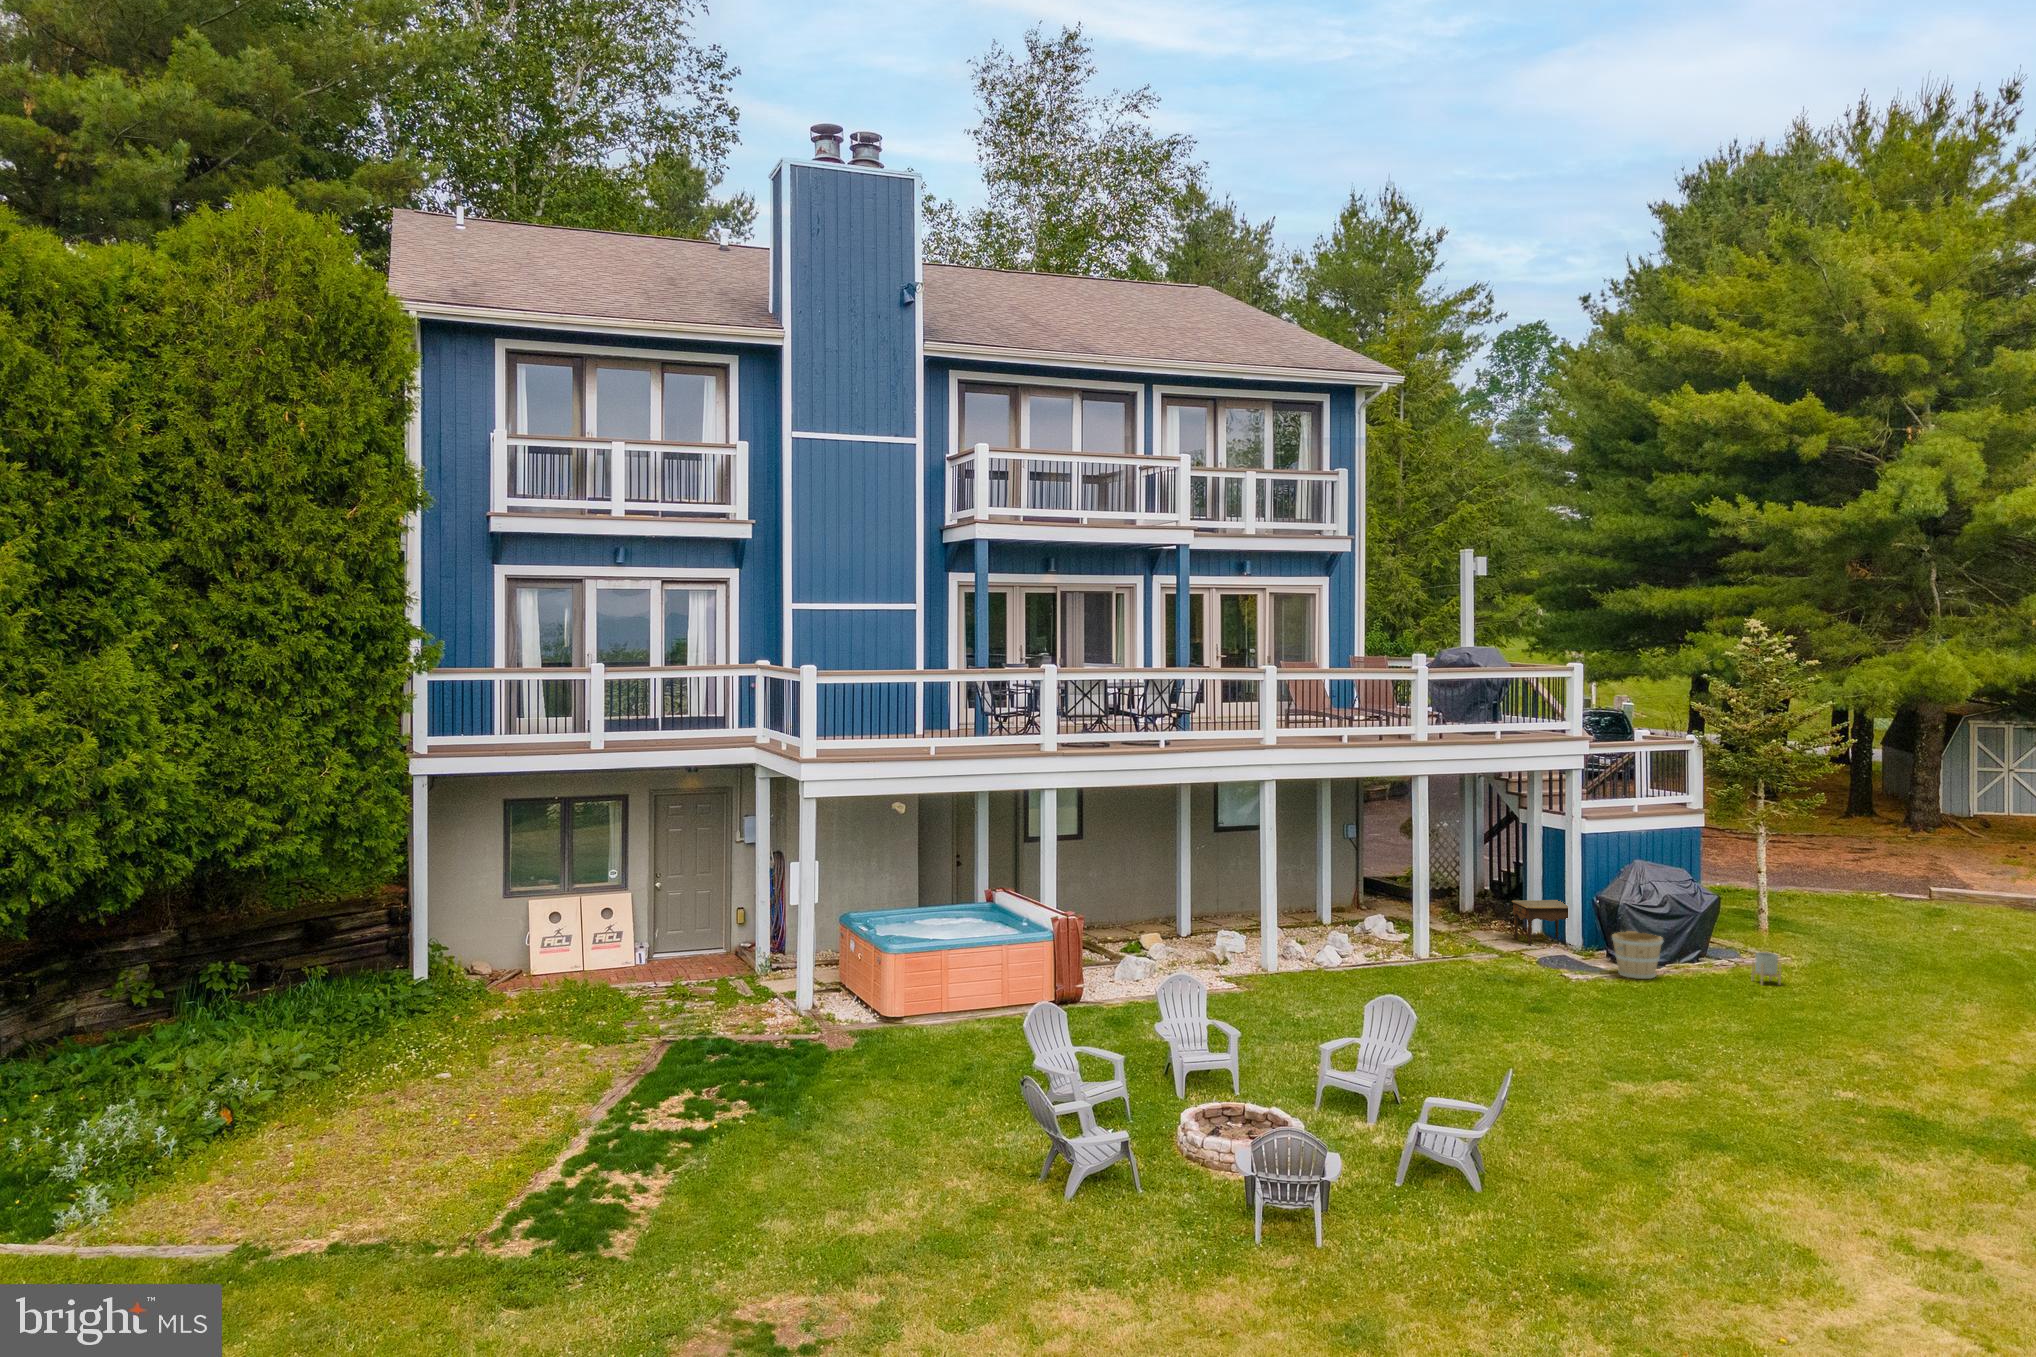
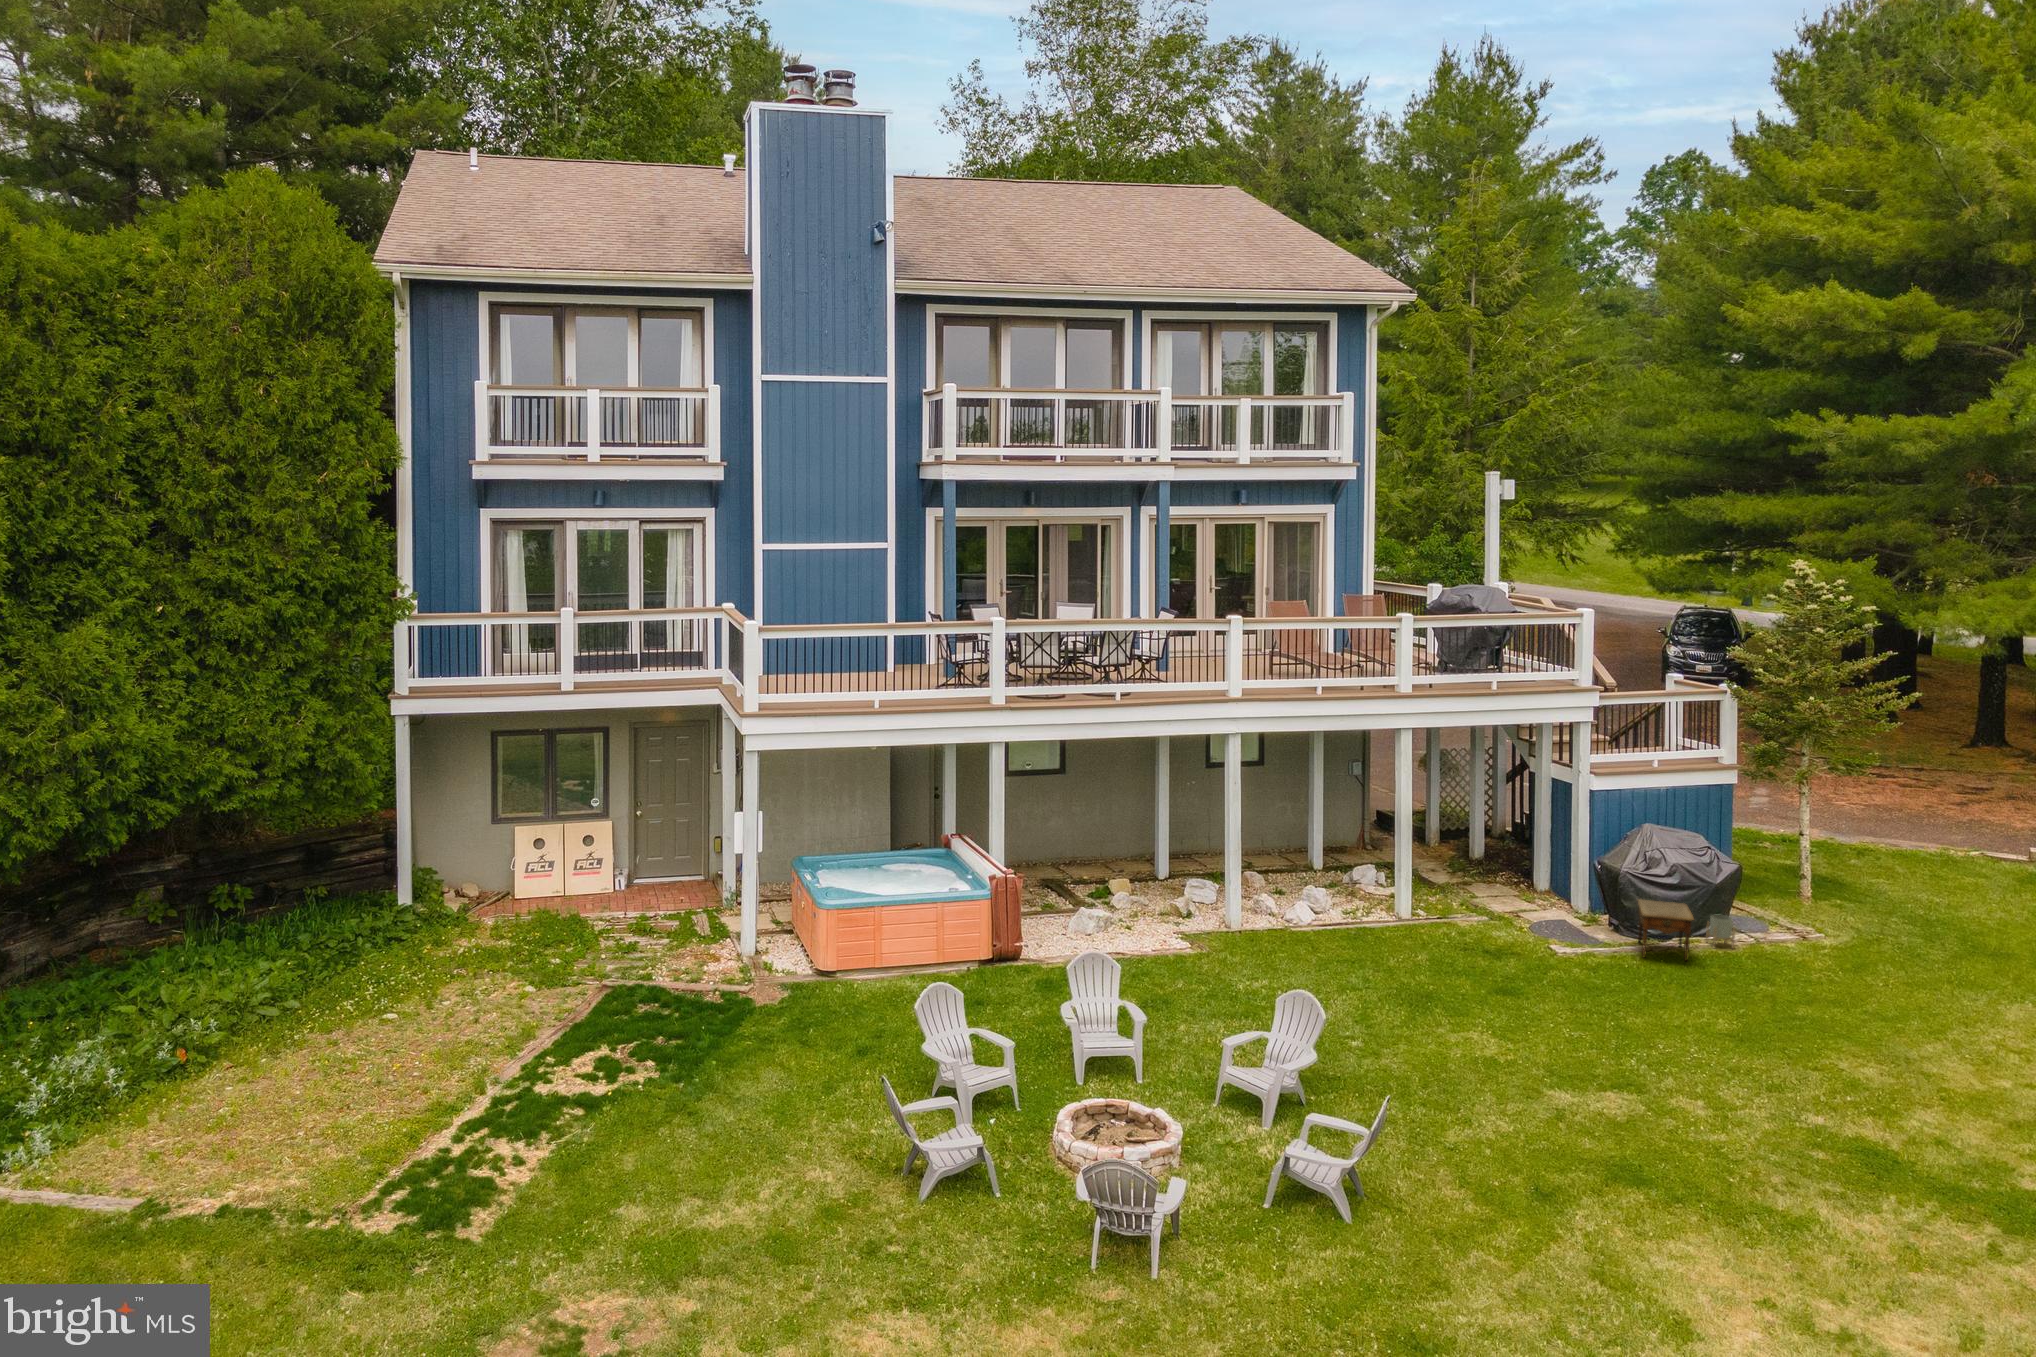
side table: present [1512,900,1571,945] -> present [1638,899,1694,961]
wooden bucket: present [1612,931,1663,979] -> none [1566,886,1617,937]

